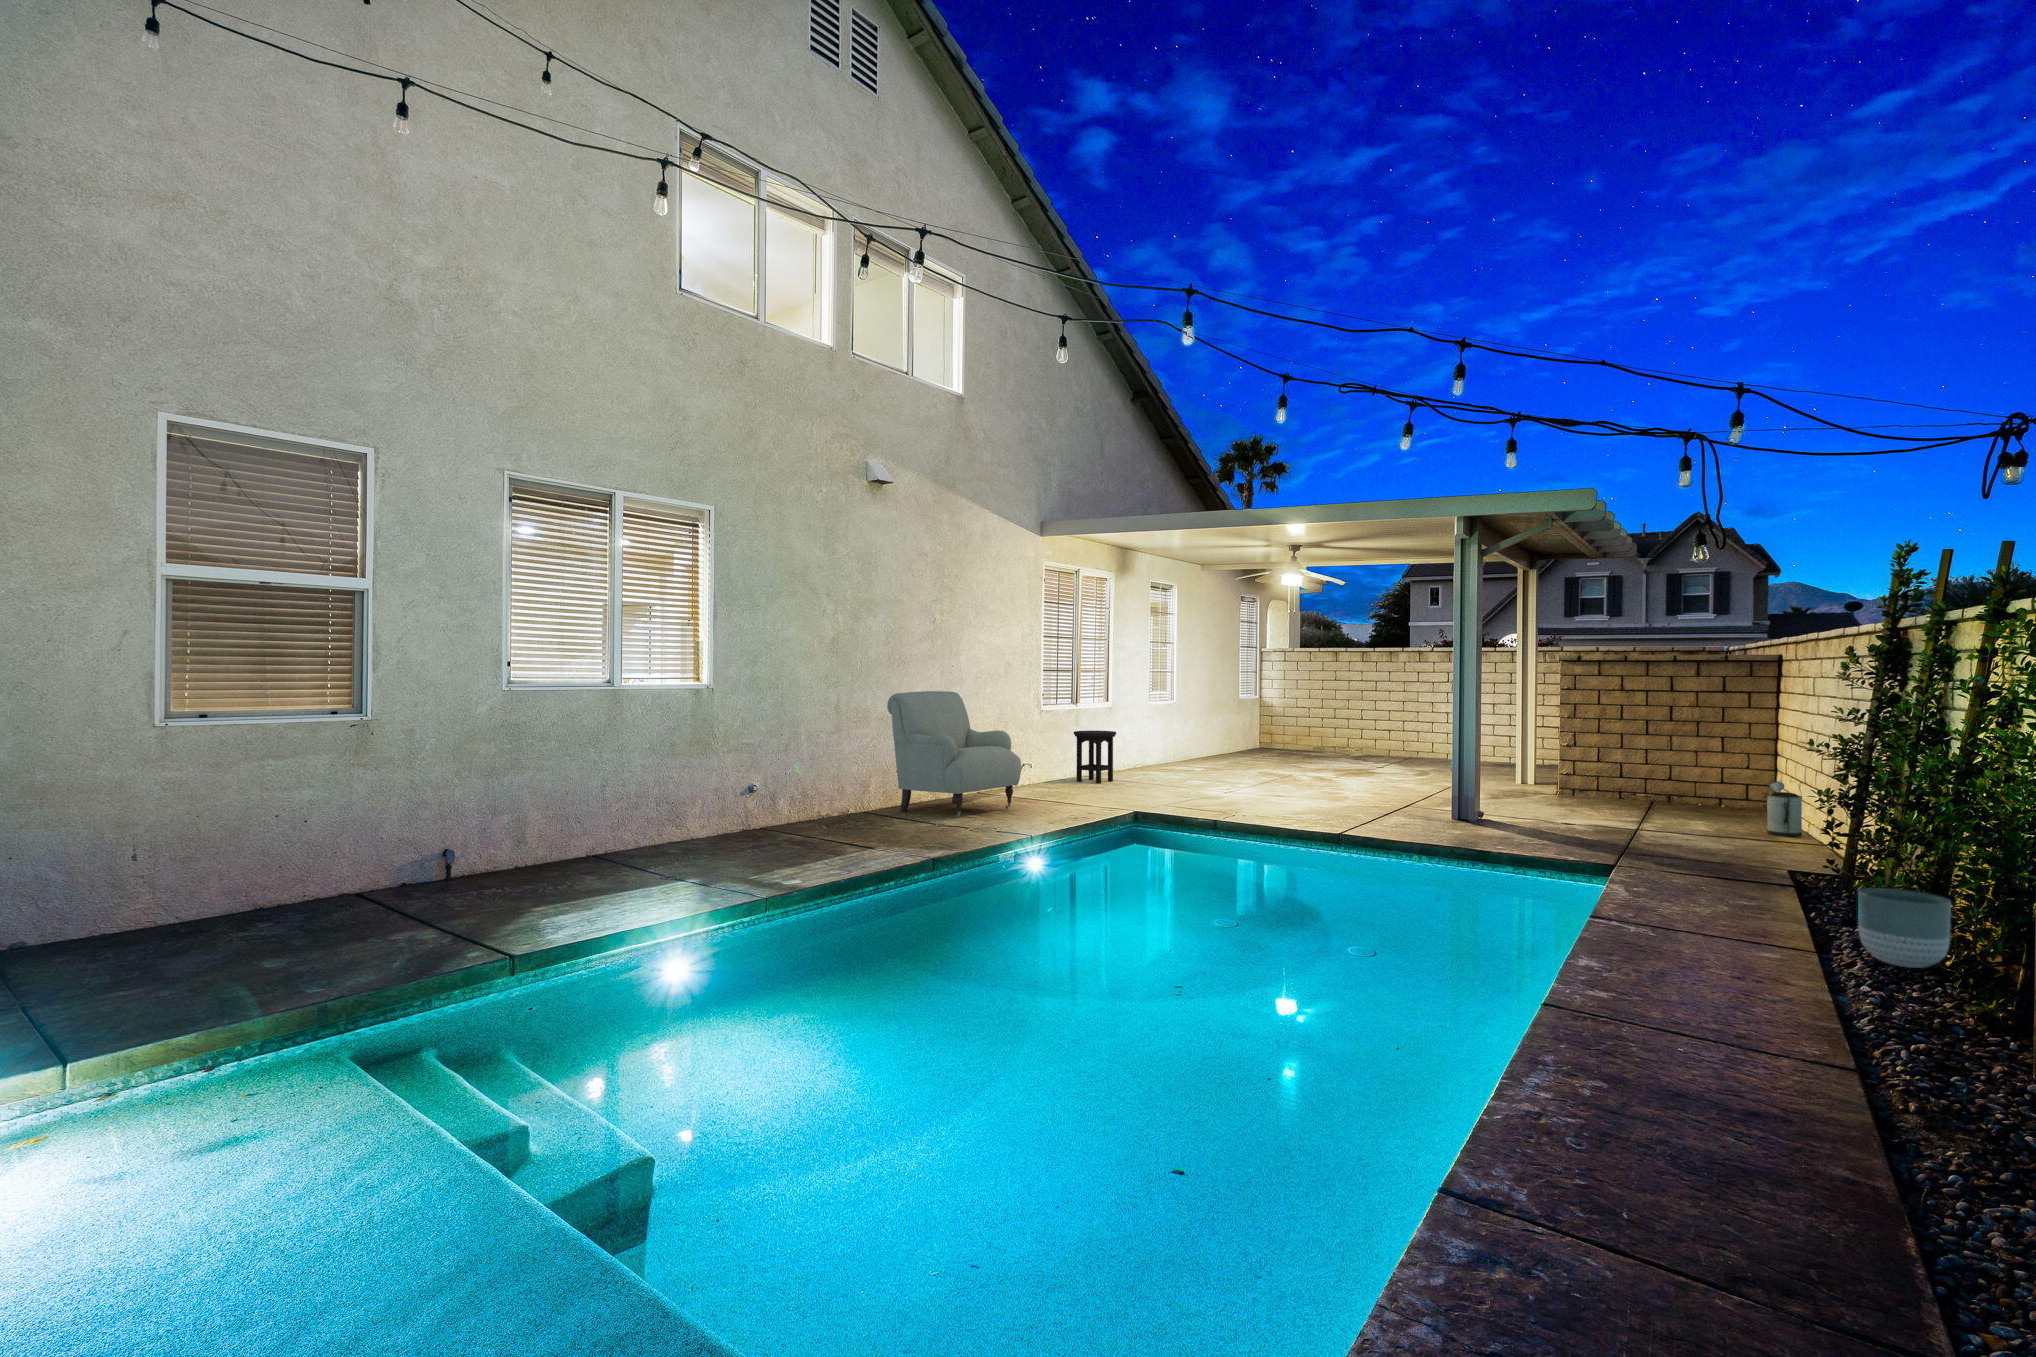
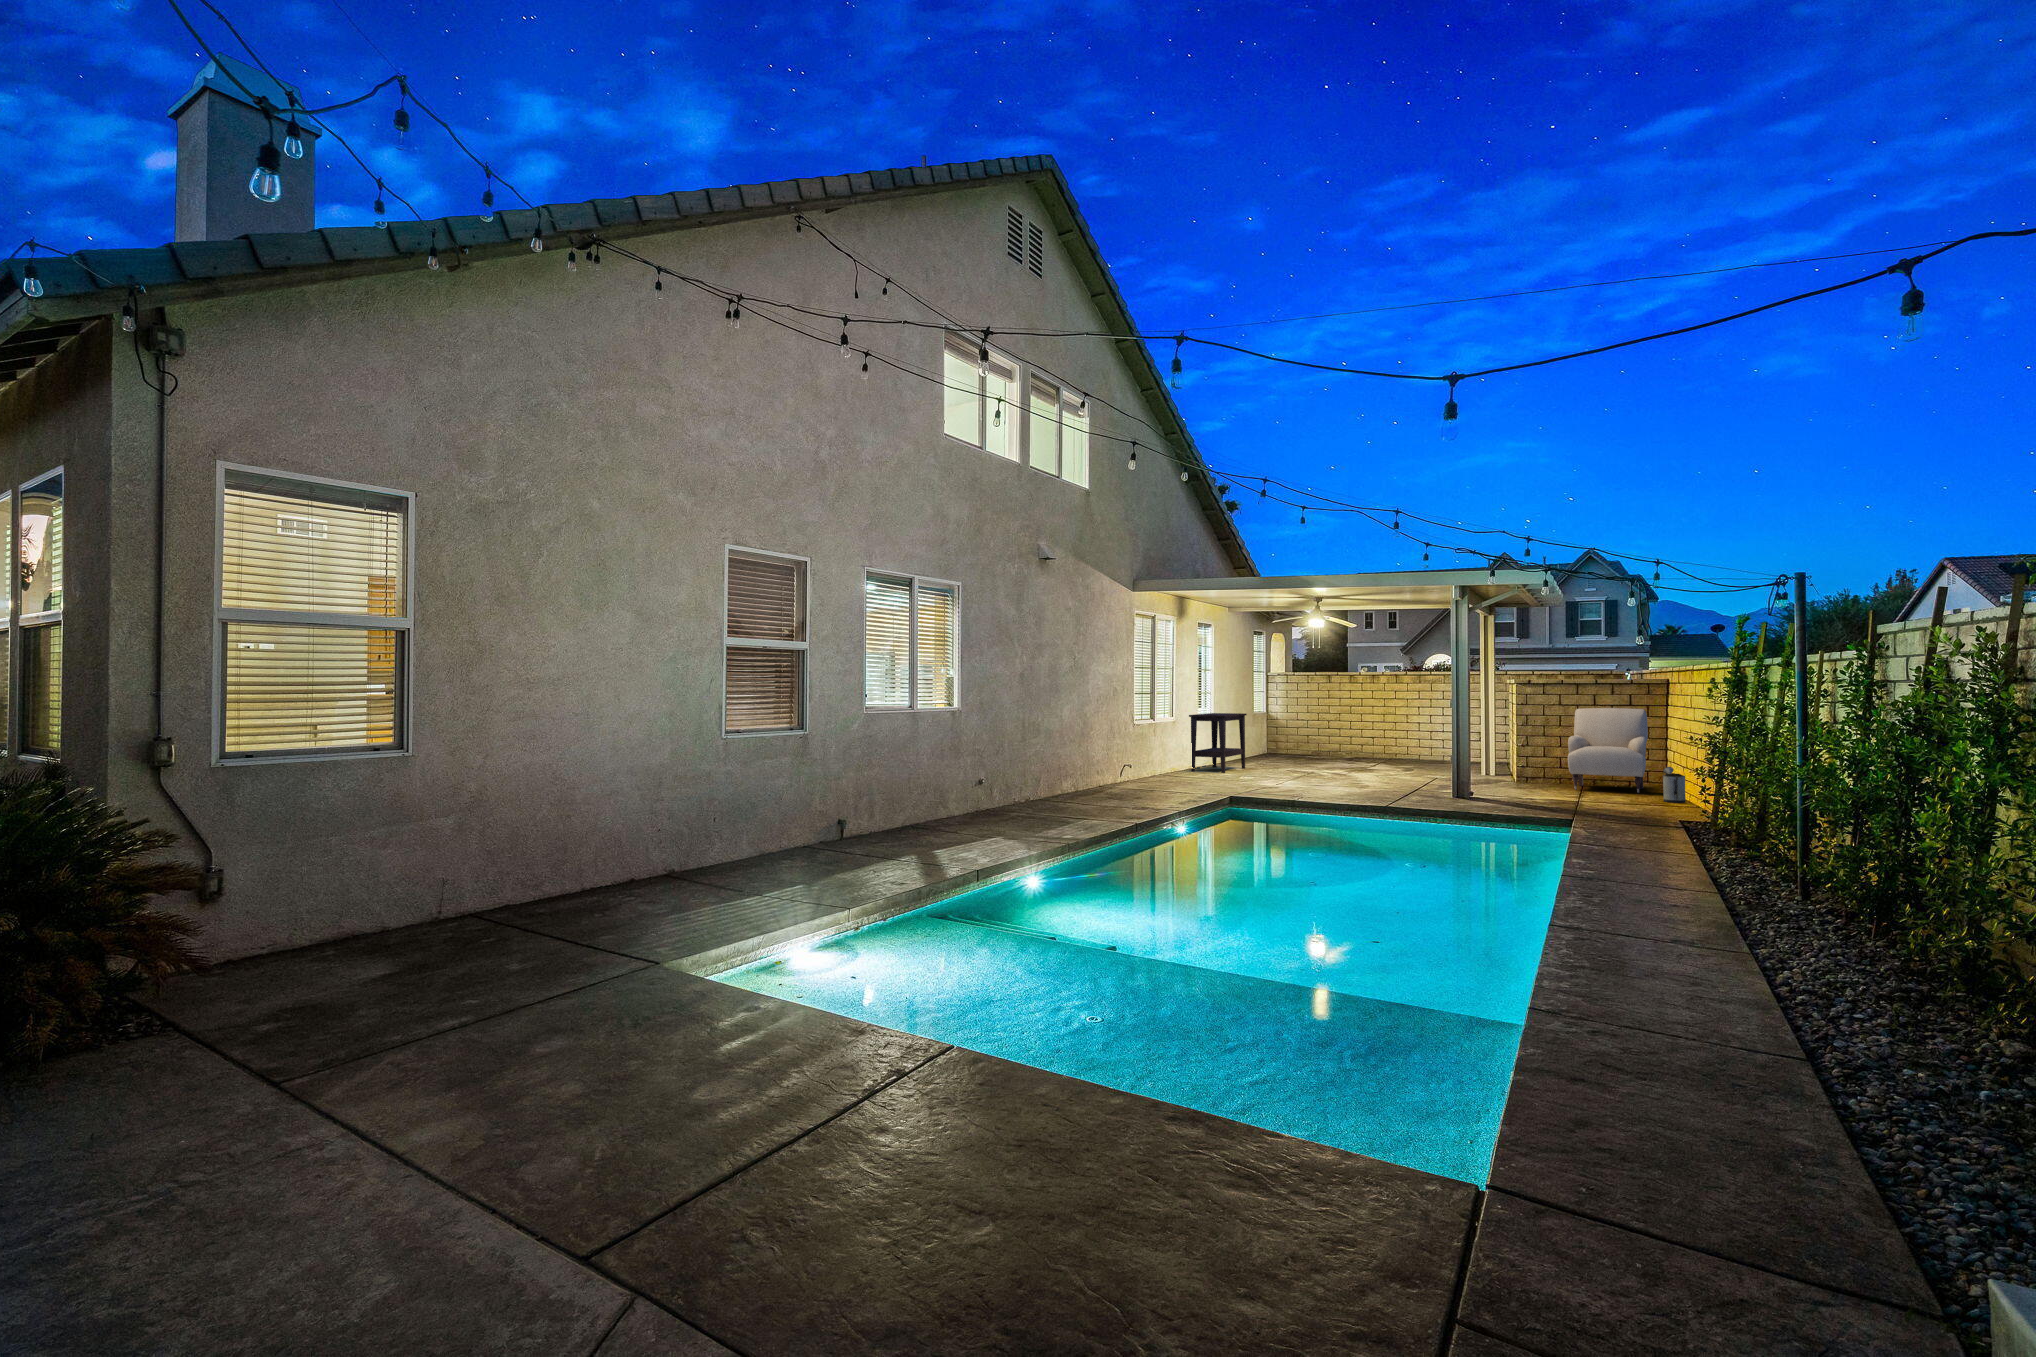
chair: present [887,691,1021,818] -> present [1568,708,1648,793]
side table: none [1133,697,1212,774] -> present [1189,713,1247,773]
stool: present [1074,730,1116,784] -> none [1155,740,1188,780]
planter: present [1858,888,1951,968] -> none [1719,816,1766,857]

